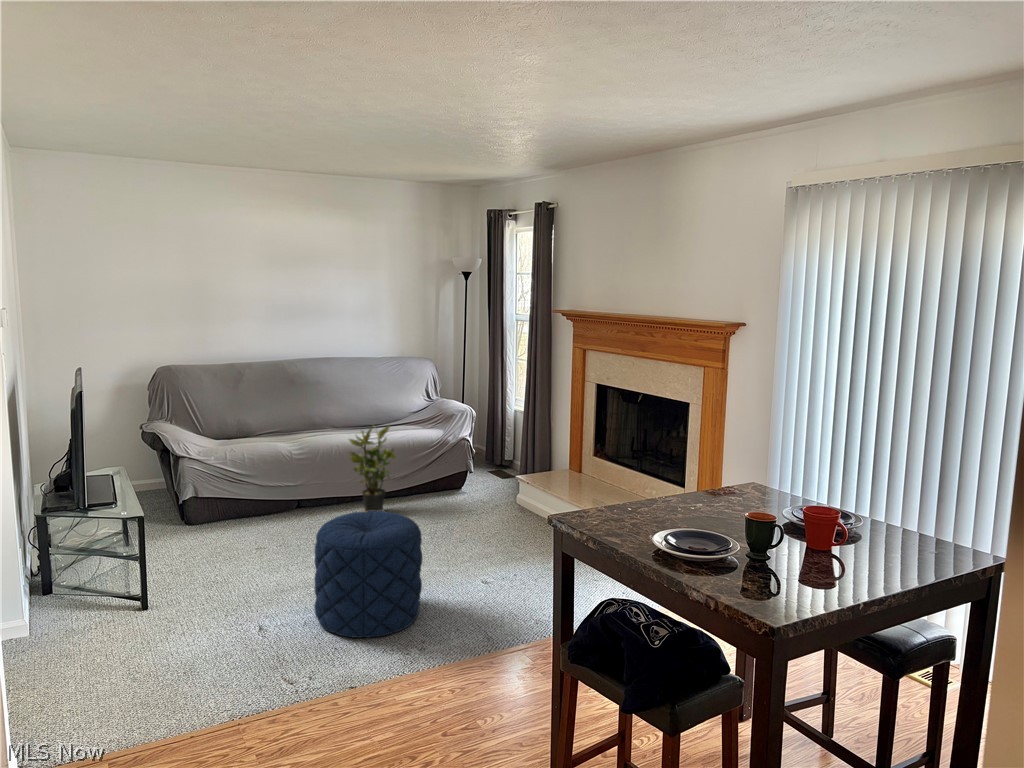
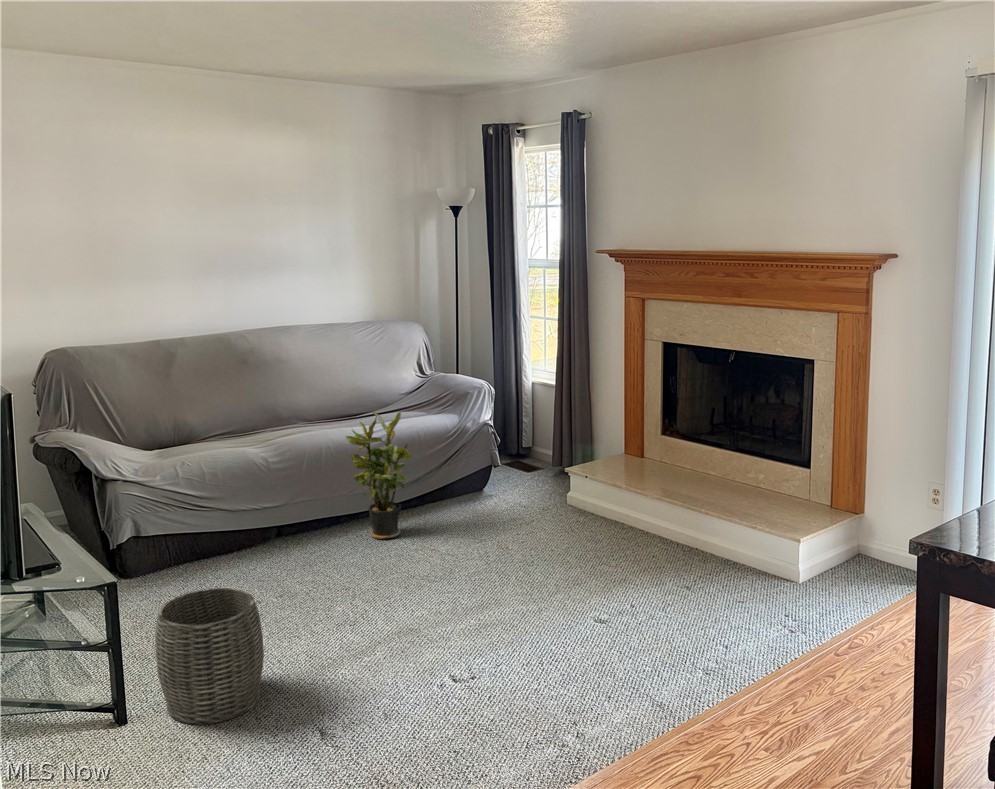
pouf: present [314,511,422,638] -> none [391,538,550,733]
woven basket: none [169,530,240,615] -> present [155,588,264,724]

